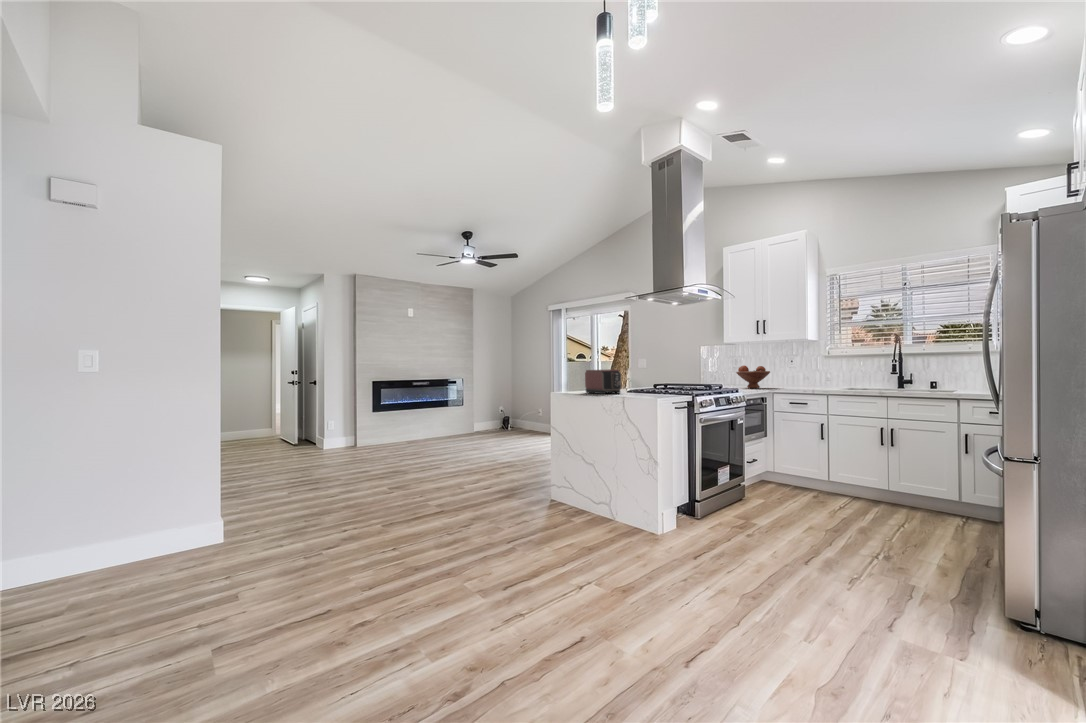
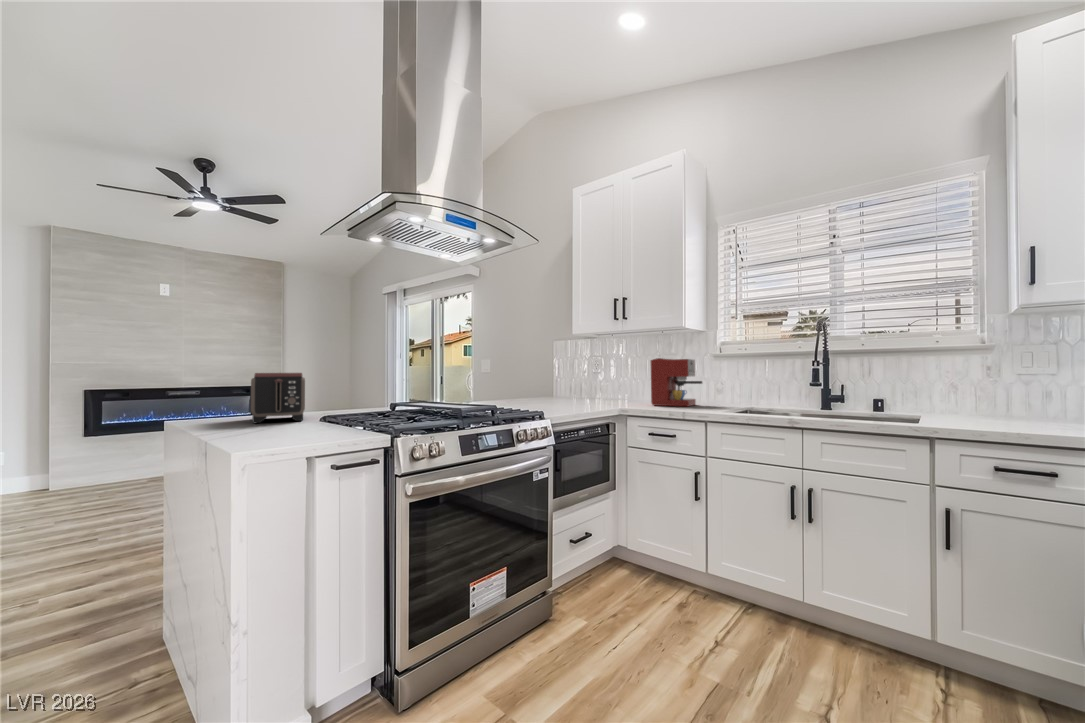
coffee maker: none [785,358,820,387] -> present [651,358,702,406]
fruit bowl: present [736,365,770,388] -> none [568,369,621,408]

